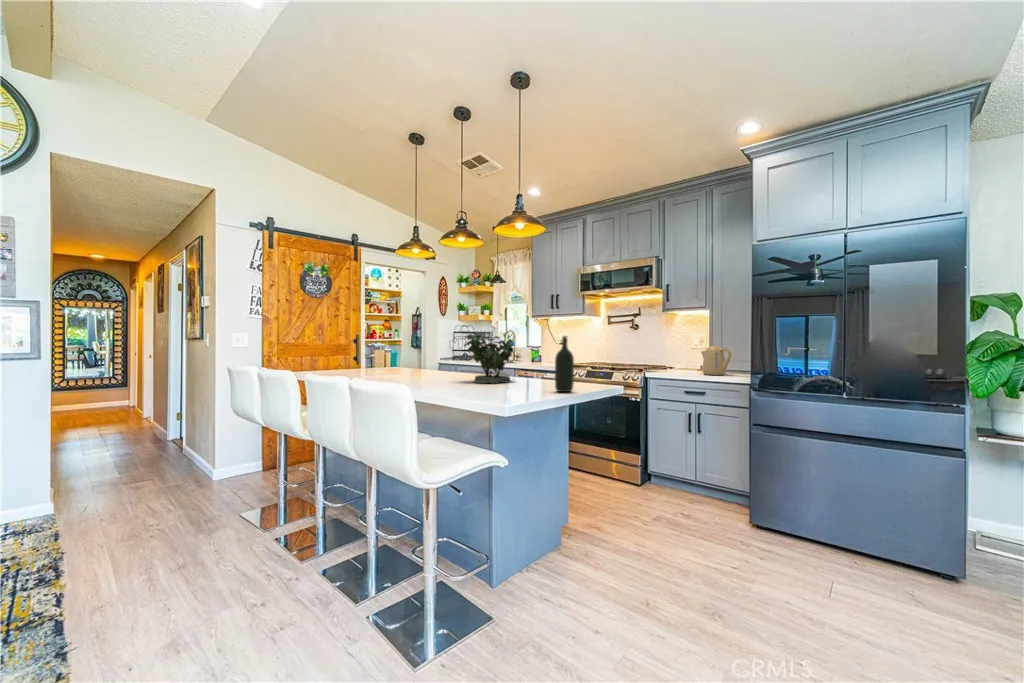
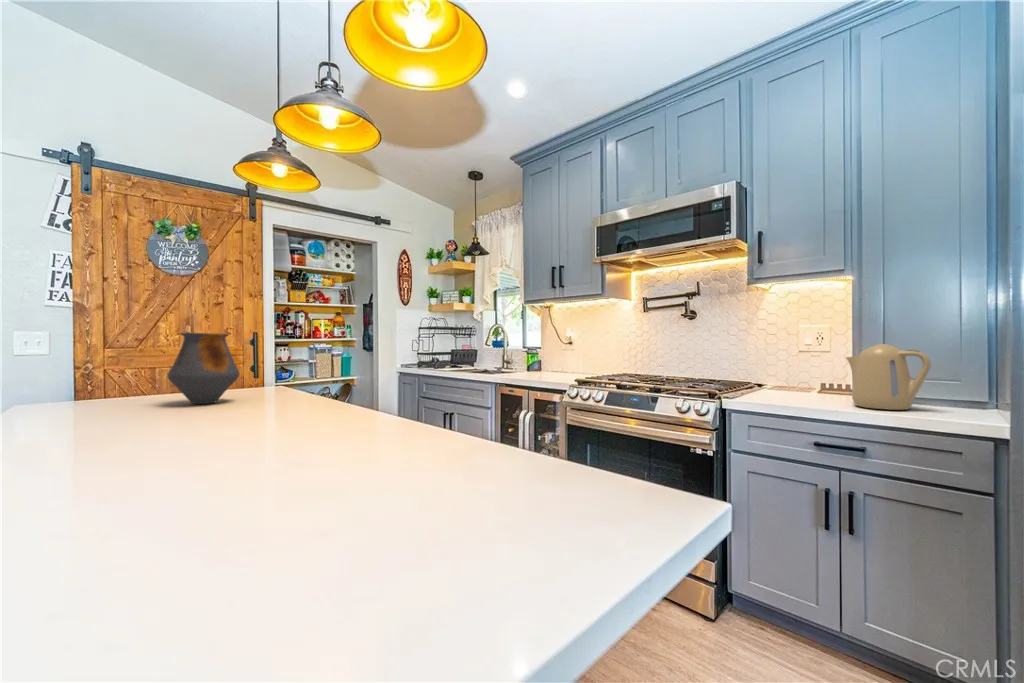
potted plant: present [464,332,514,383] -> none [255,307,406,462]
wine bottle: present [555,336,574,392] -> none [417,308,509,593]
vase: none [366,337,398,373] -> present [168,333,240,404]

